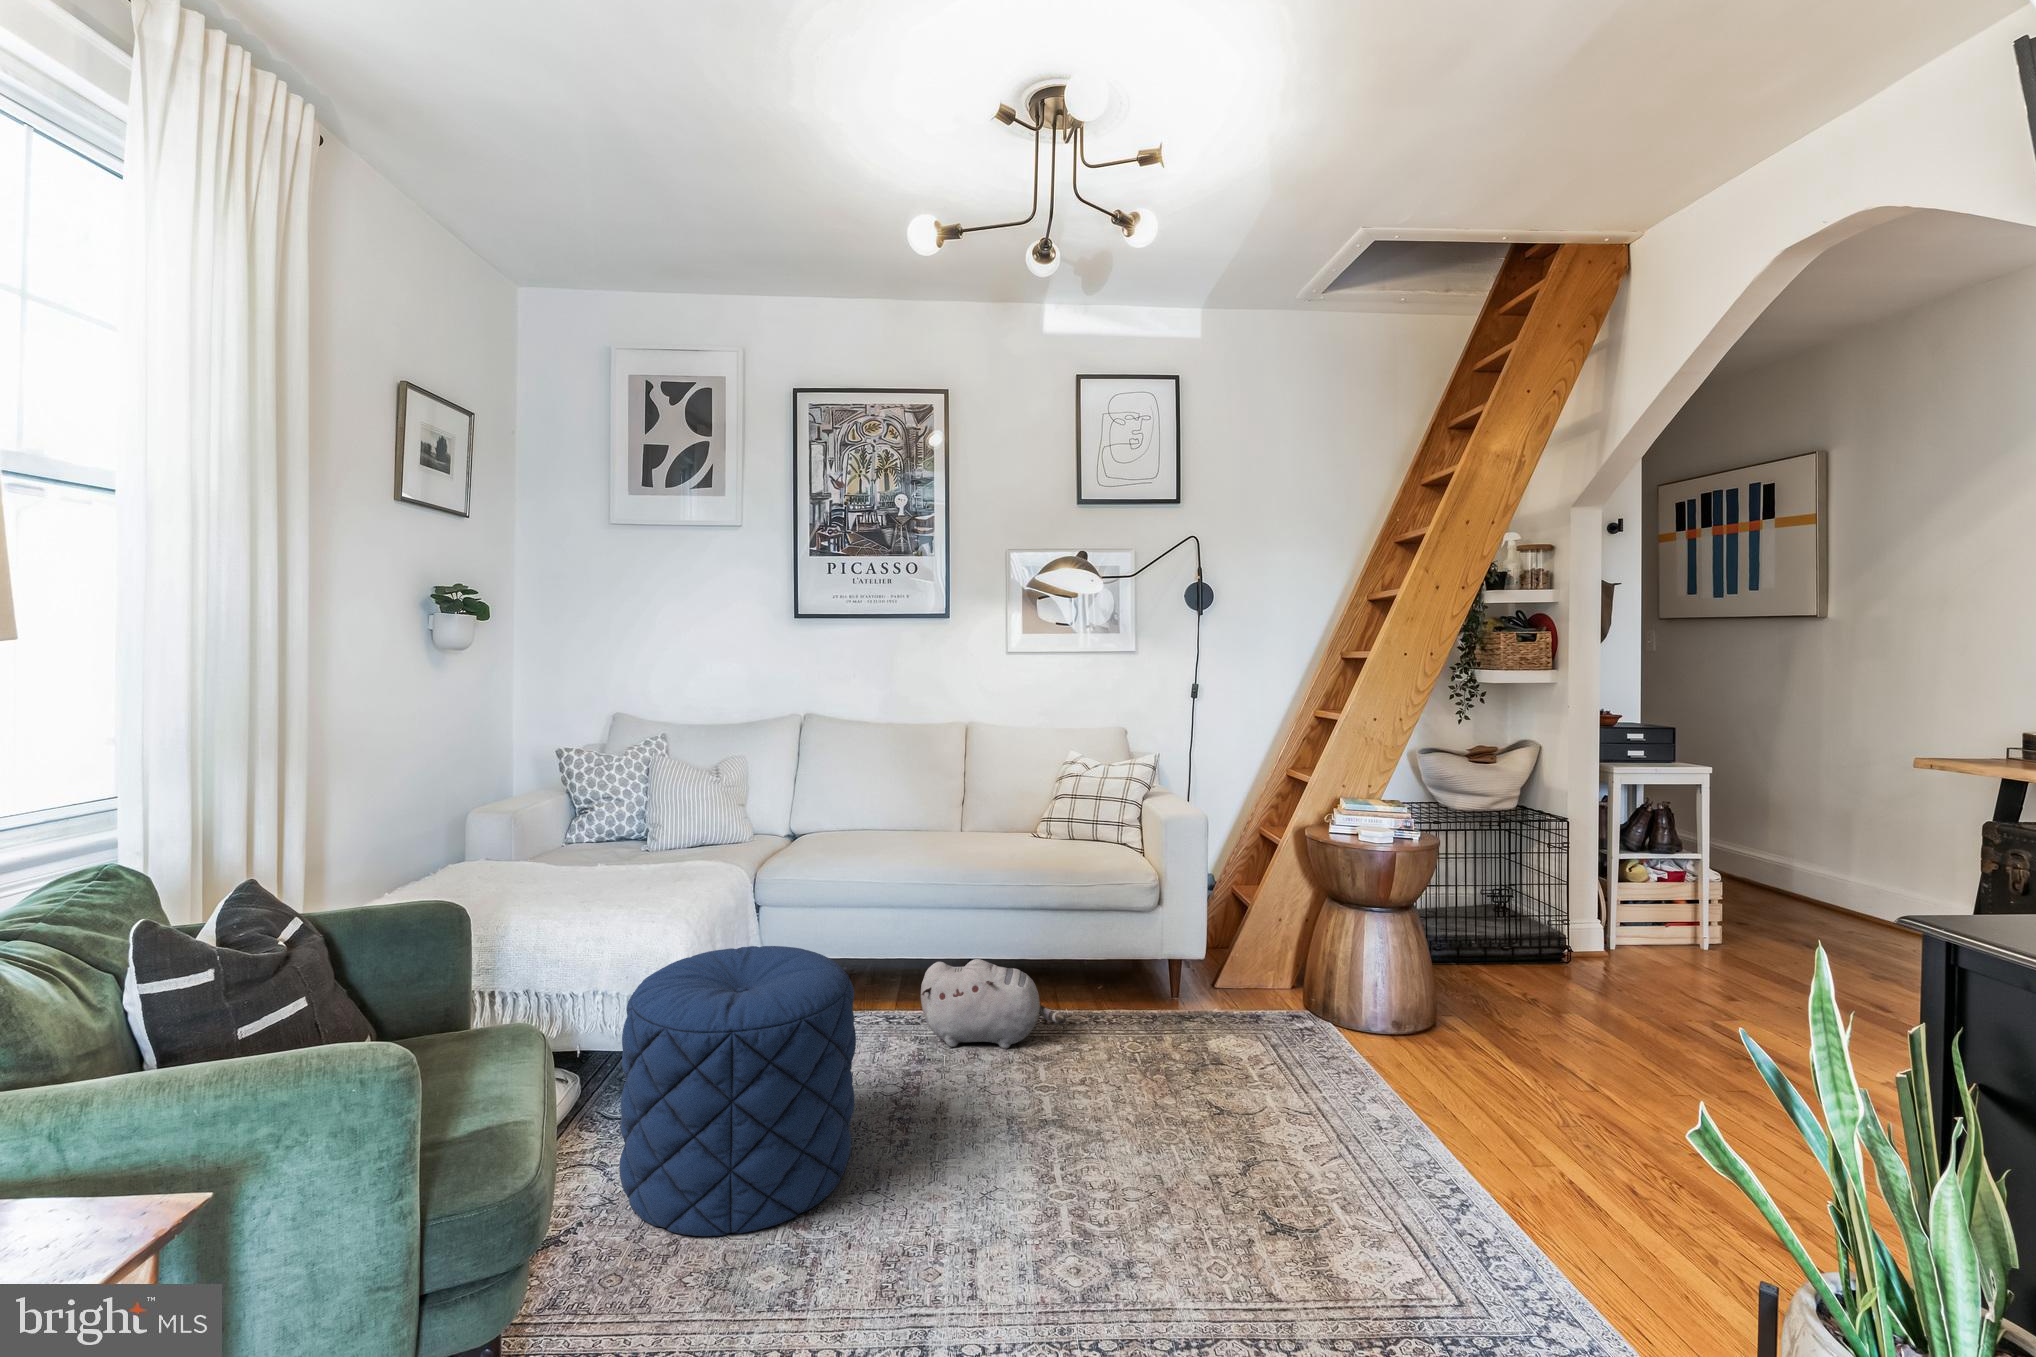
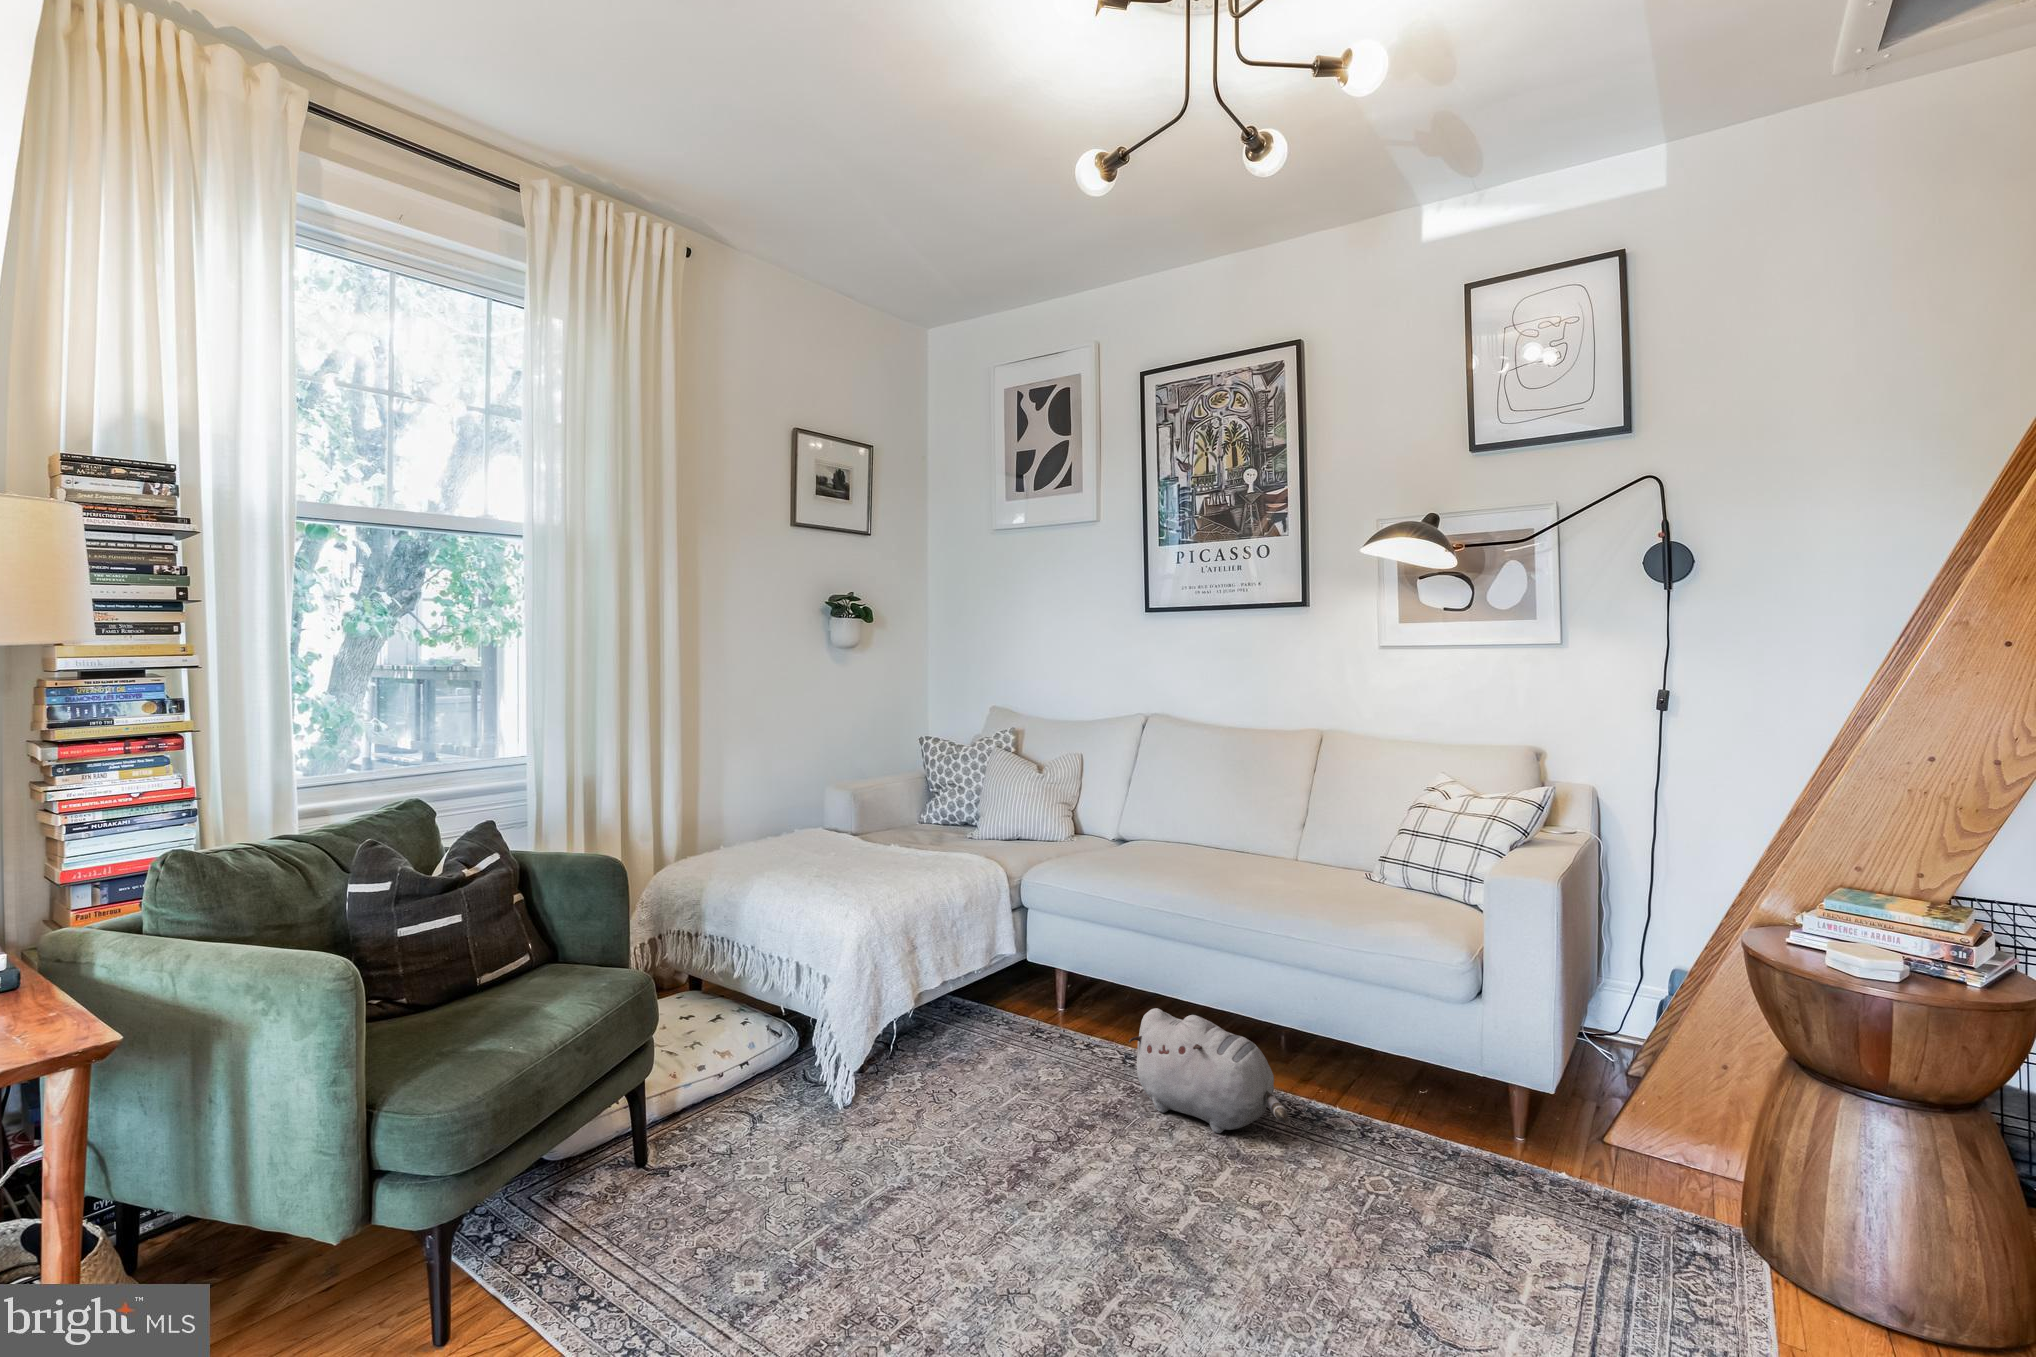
pouf: present [619,946,856,1236] -> none [722,944,949,1233]

